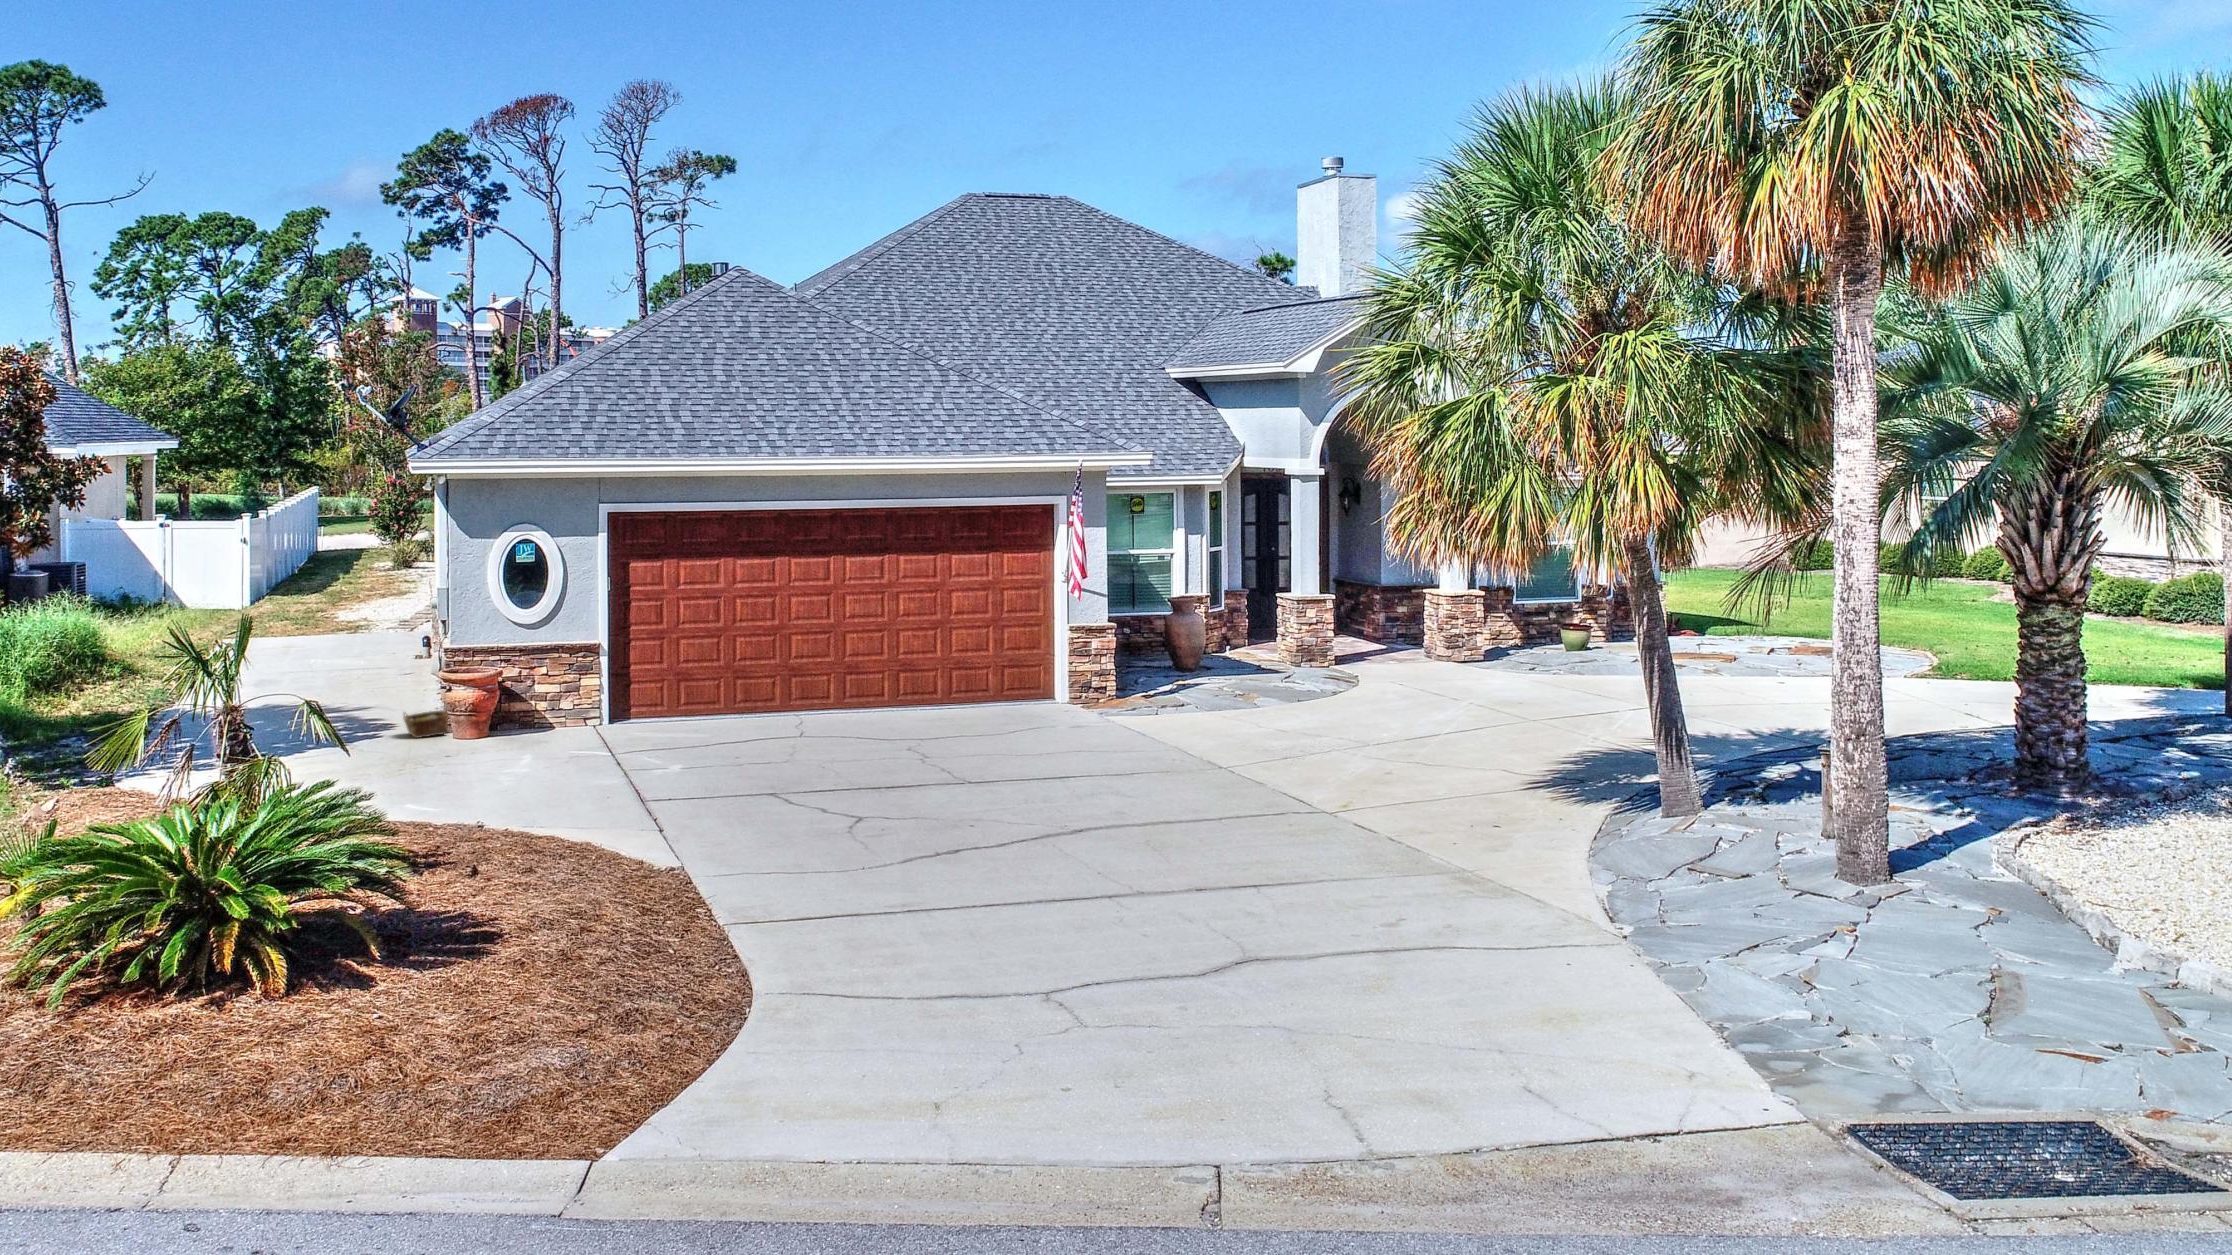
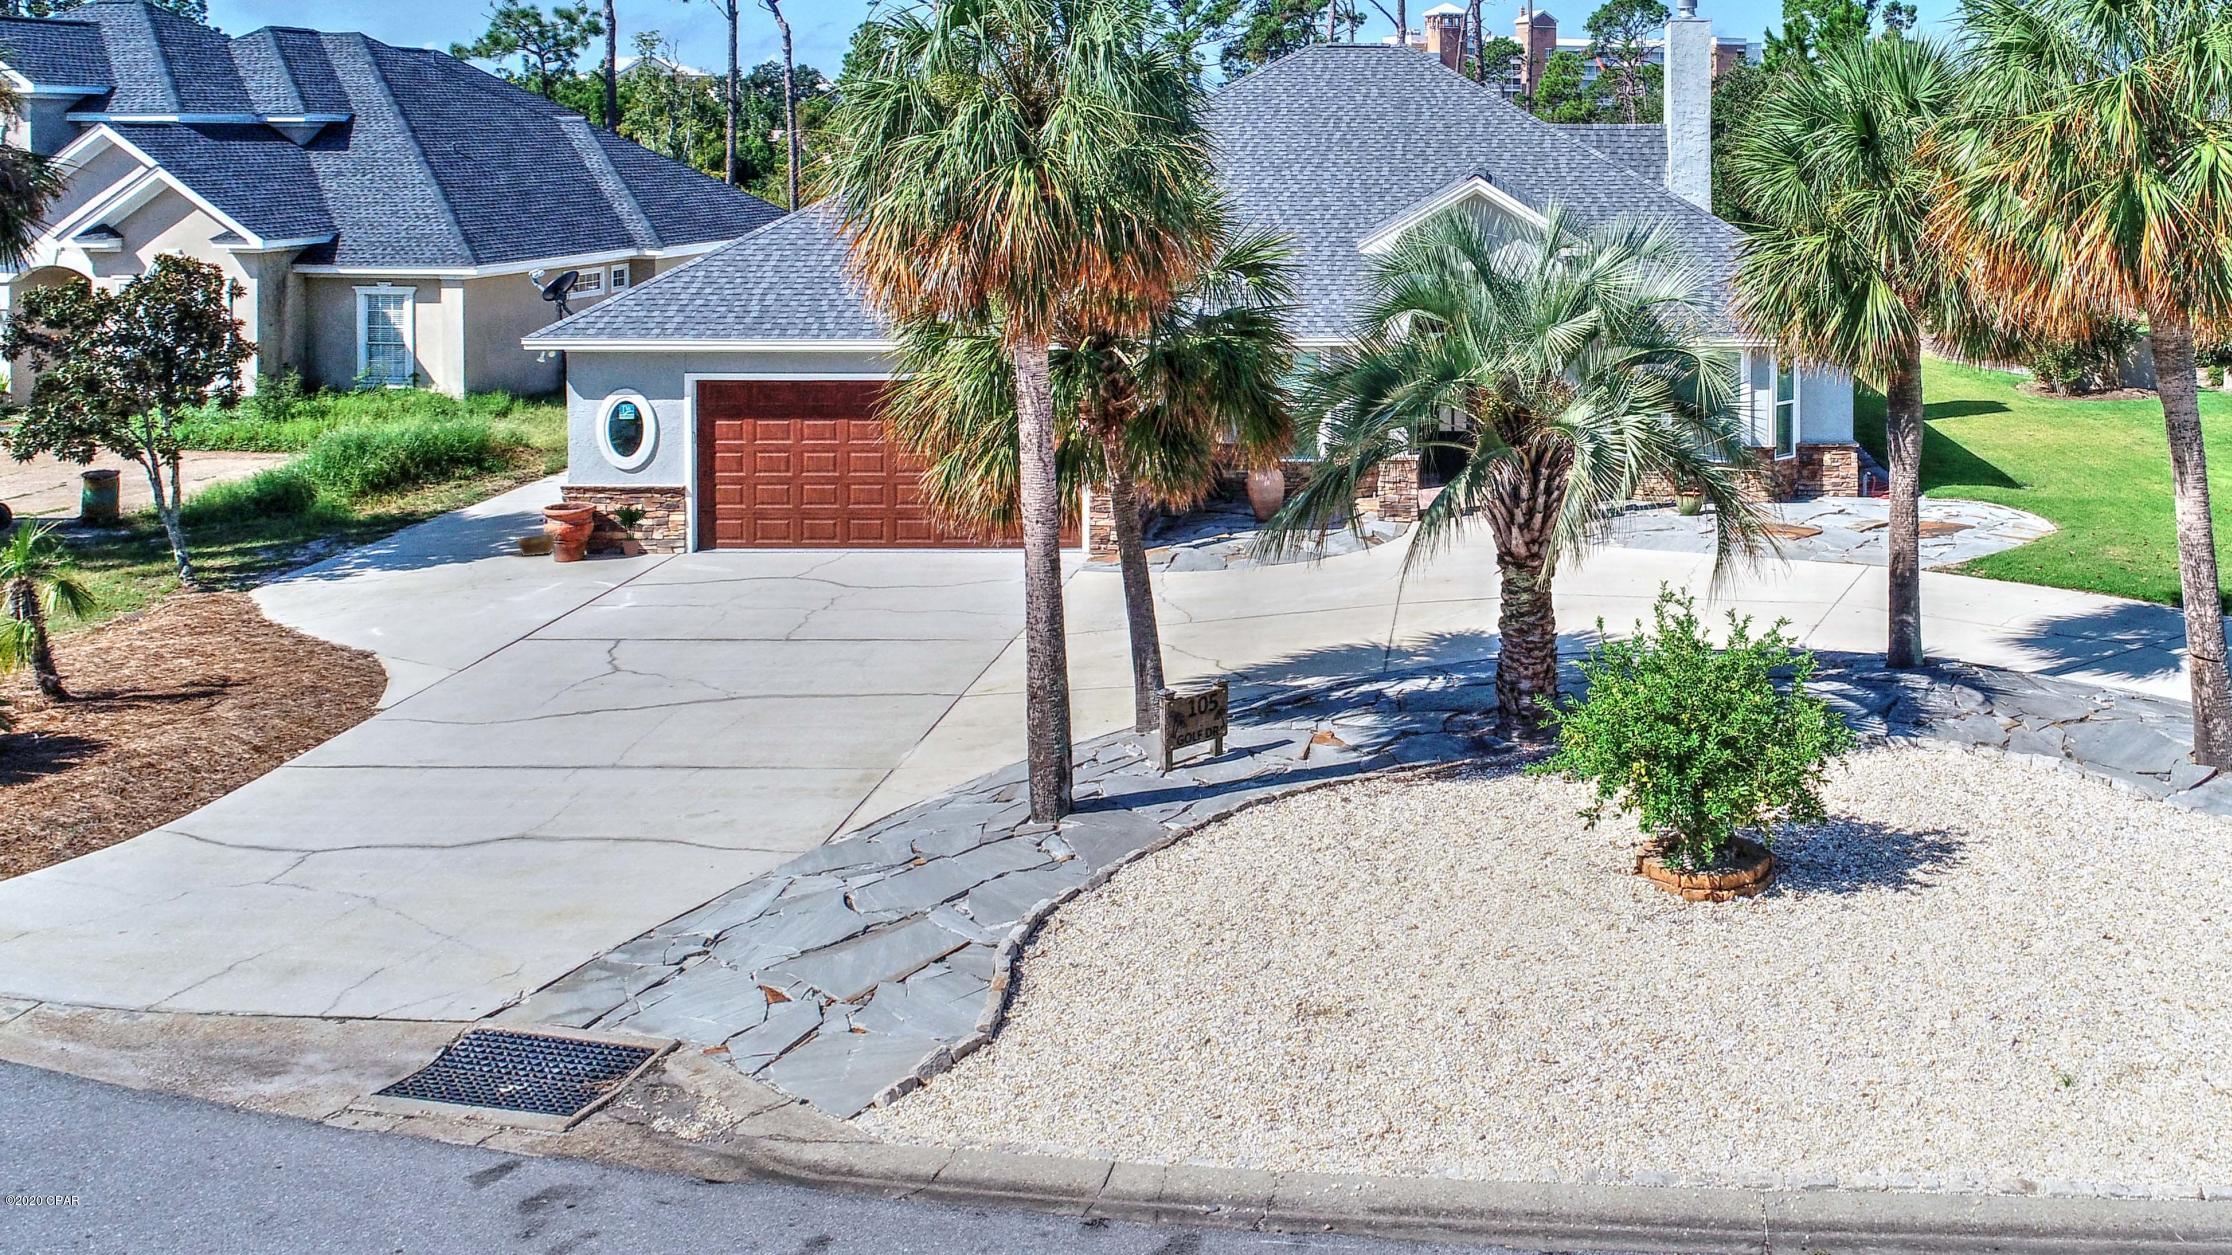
potted plant: none [527,664,573,730] -> present [614,505,647,555]

